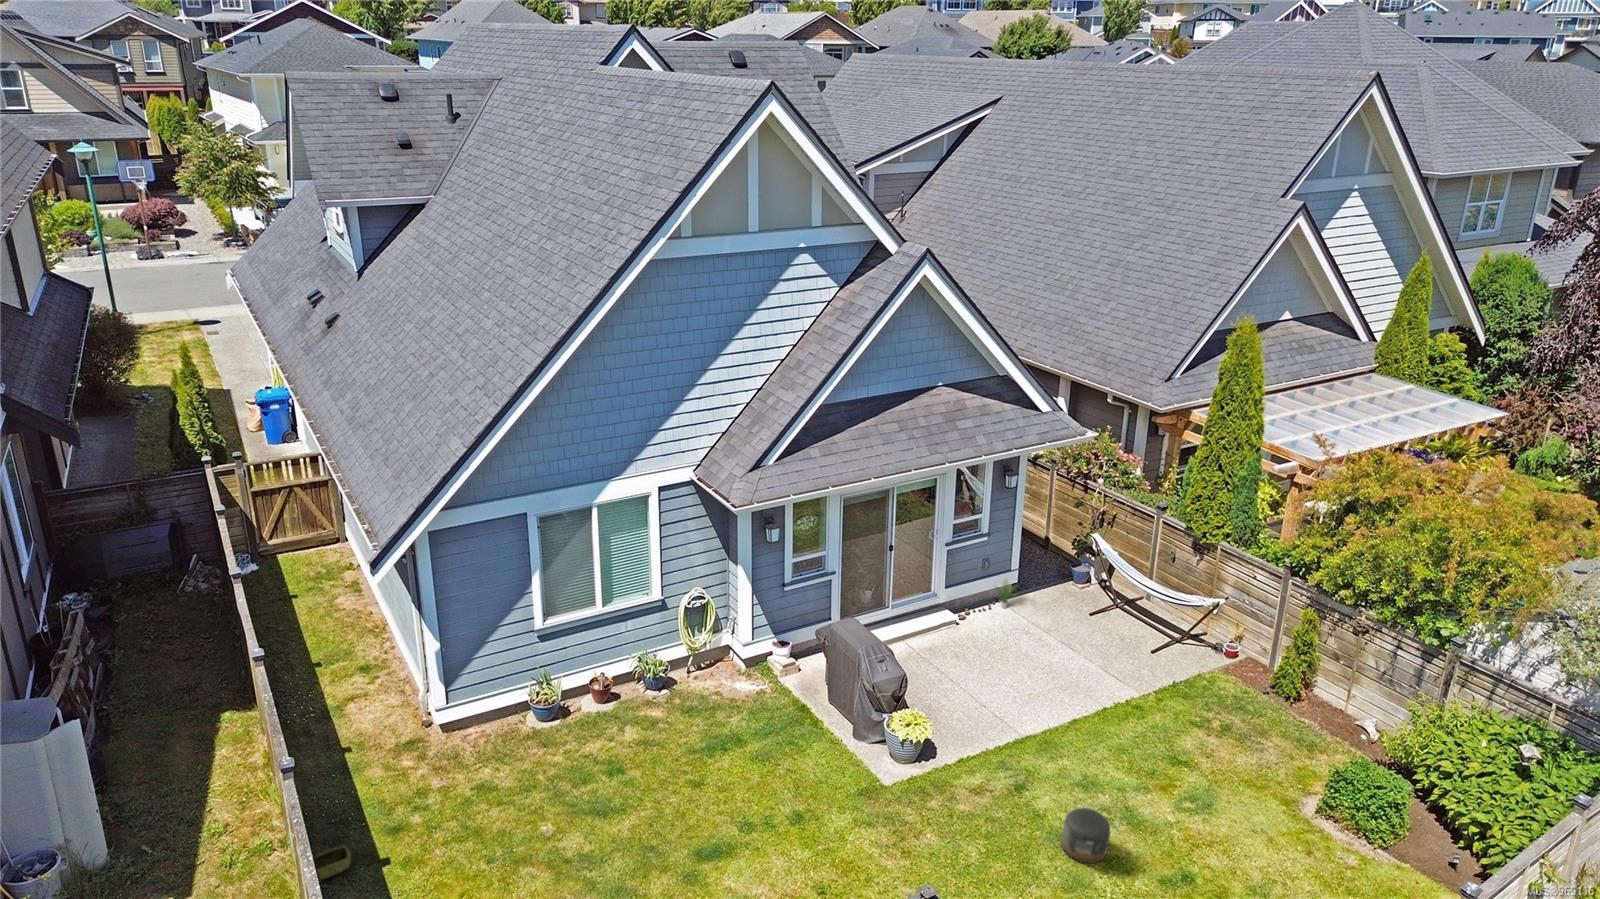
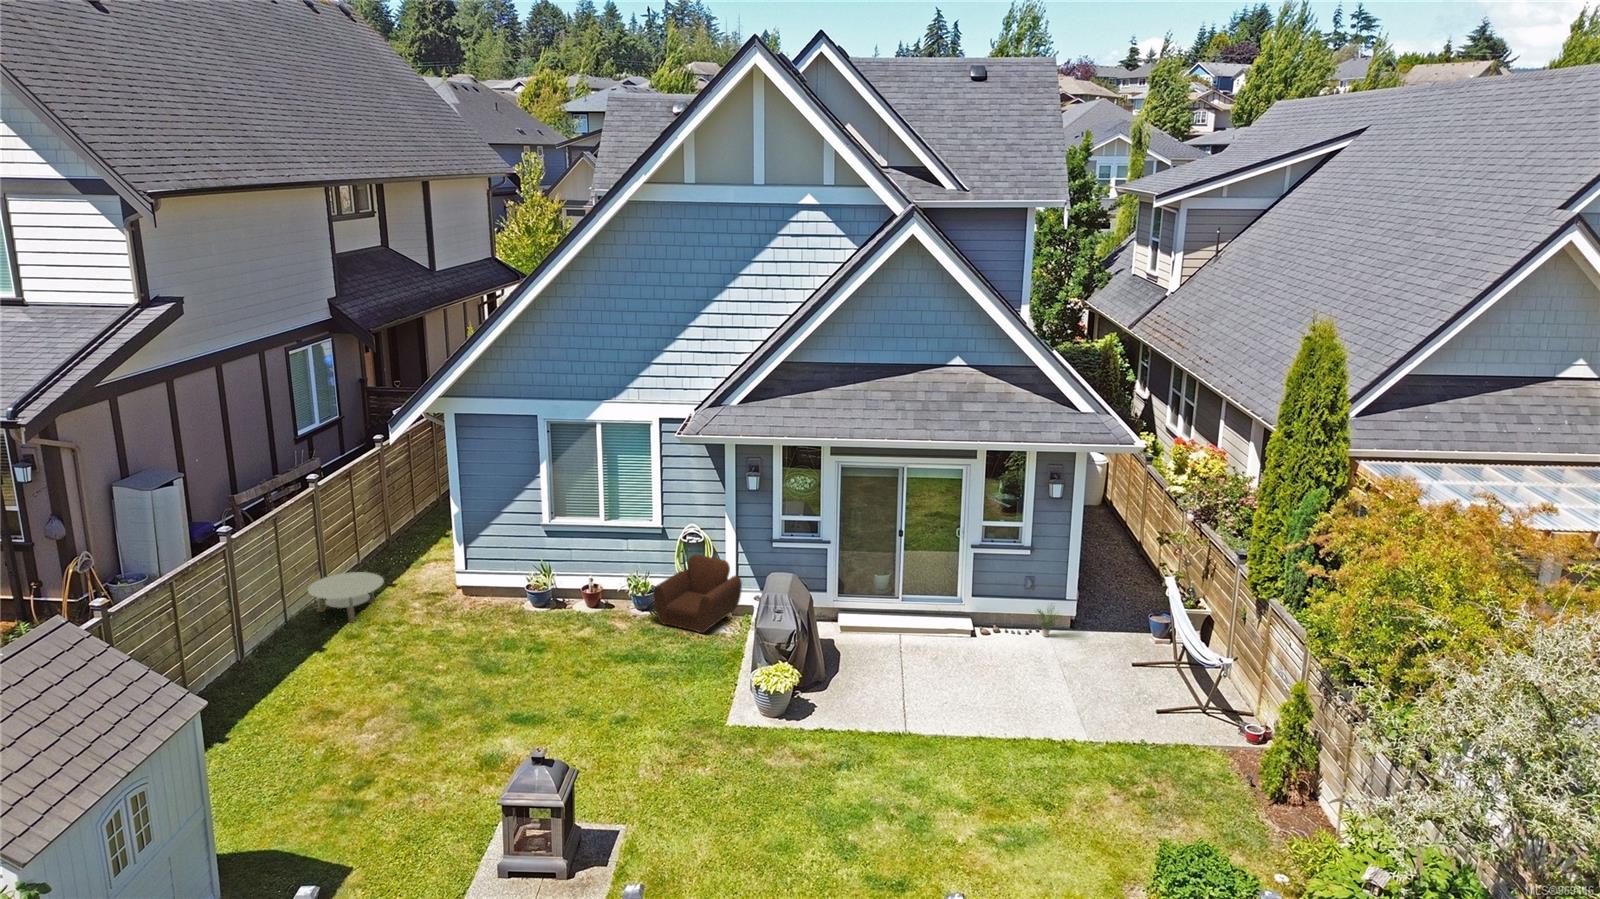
armchair: none [688,616,764,700] -> present [653,554,742,633]
round table: none [283,748,380,820] -> present [308,572,384,623]
pouf: present [1061,808,1110,863] -> none [811,779,863,842]
woven basket: present [314,846,351,879] -> none [274,627,312,644]

